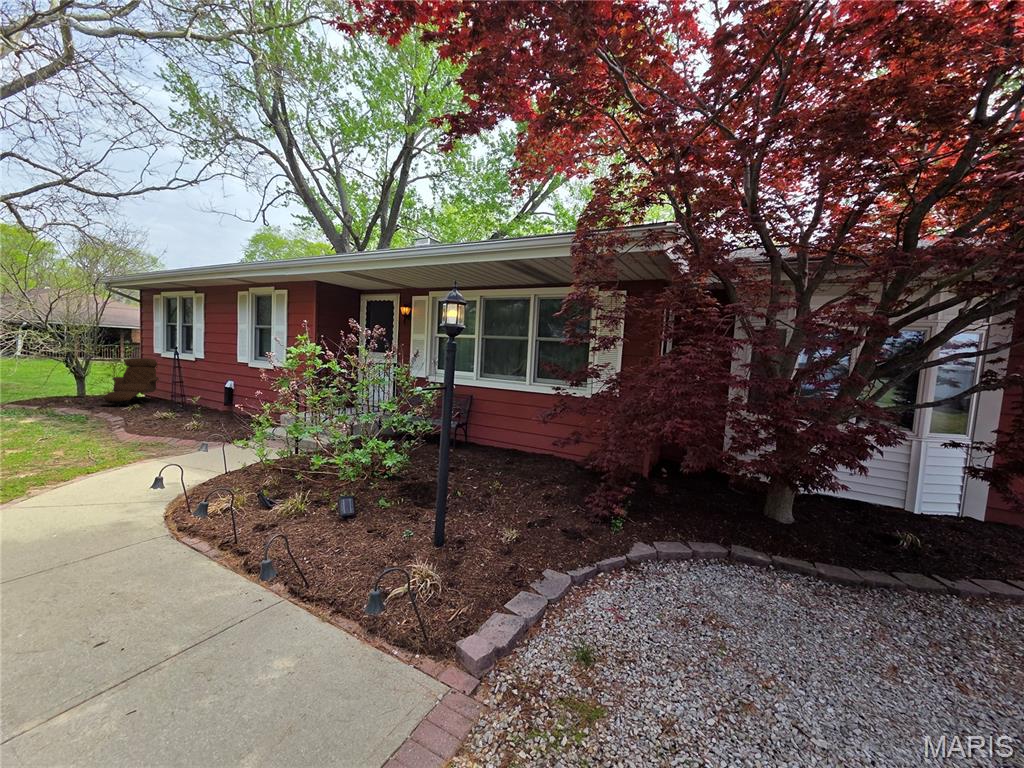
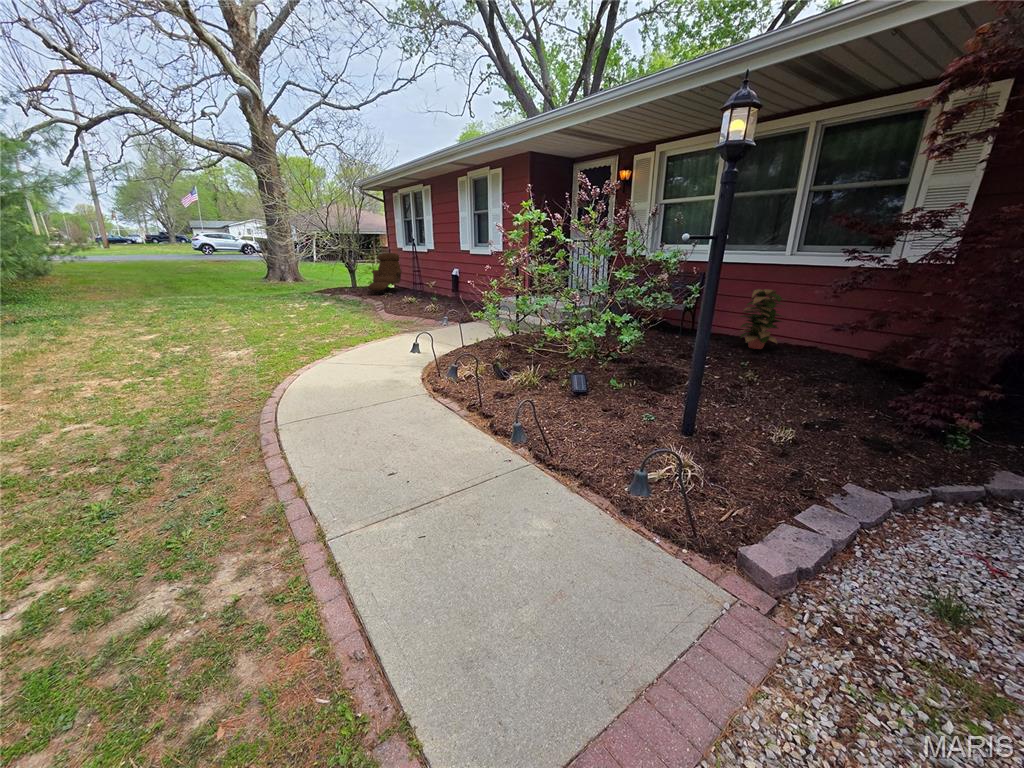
decorative plant: none [493,410,526,457] -> present [740,289,783,349]

